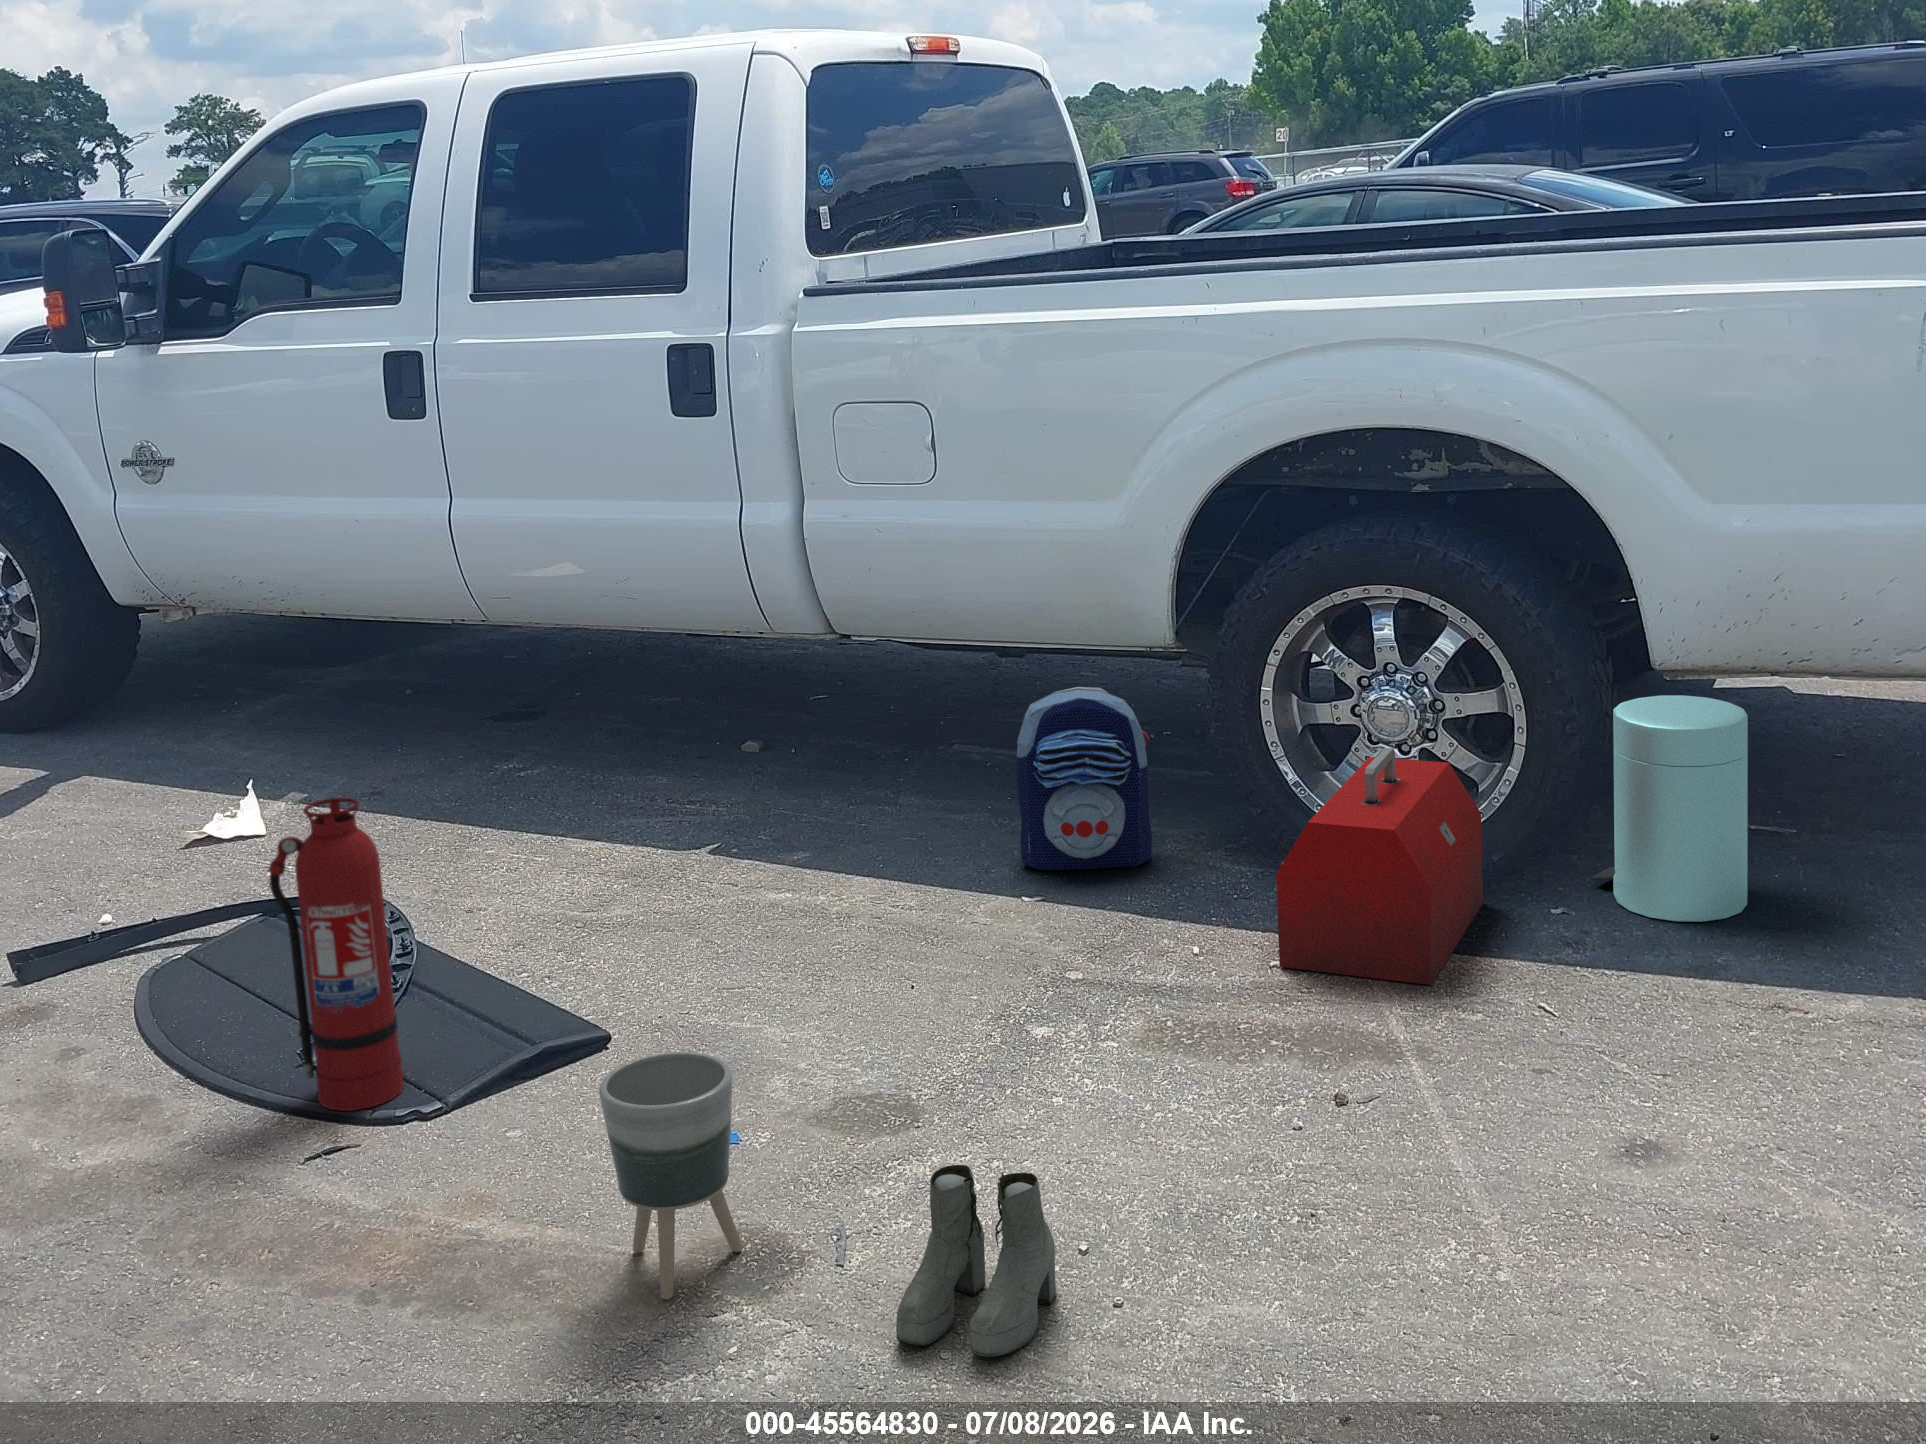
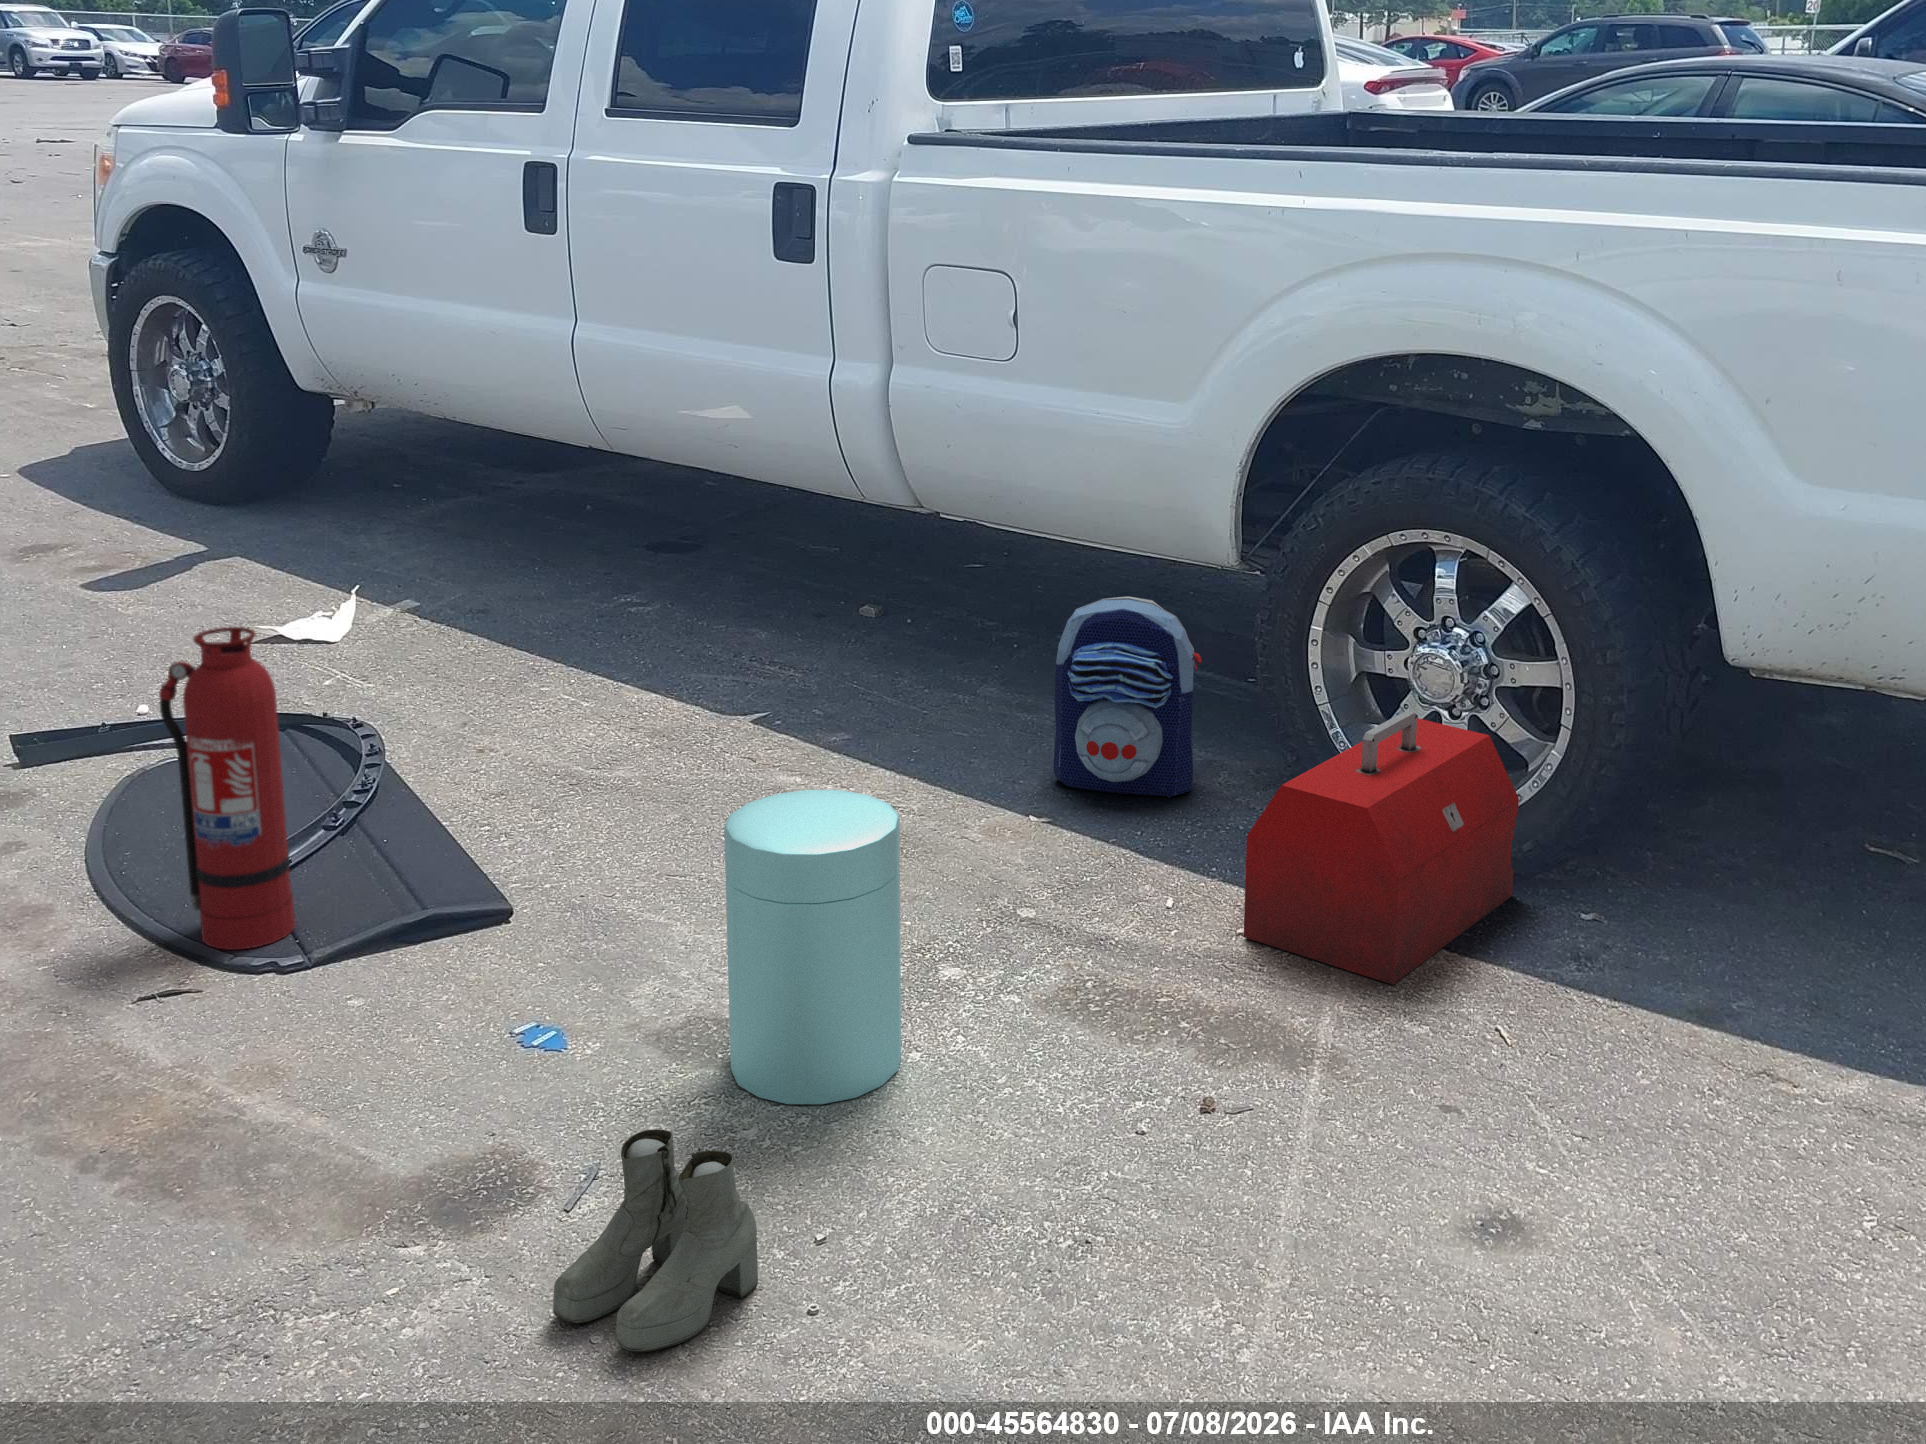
trash can: present [1592,695,1748,922] -> present [724,790,901,1104]
planter: present [599,1052,743,1299] -> none [318,954,481,1218]

